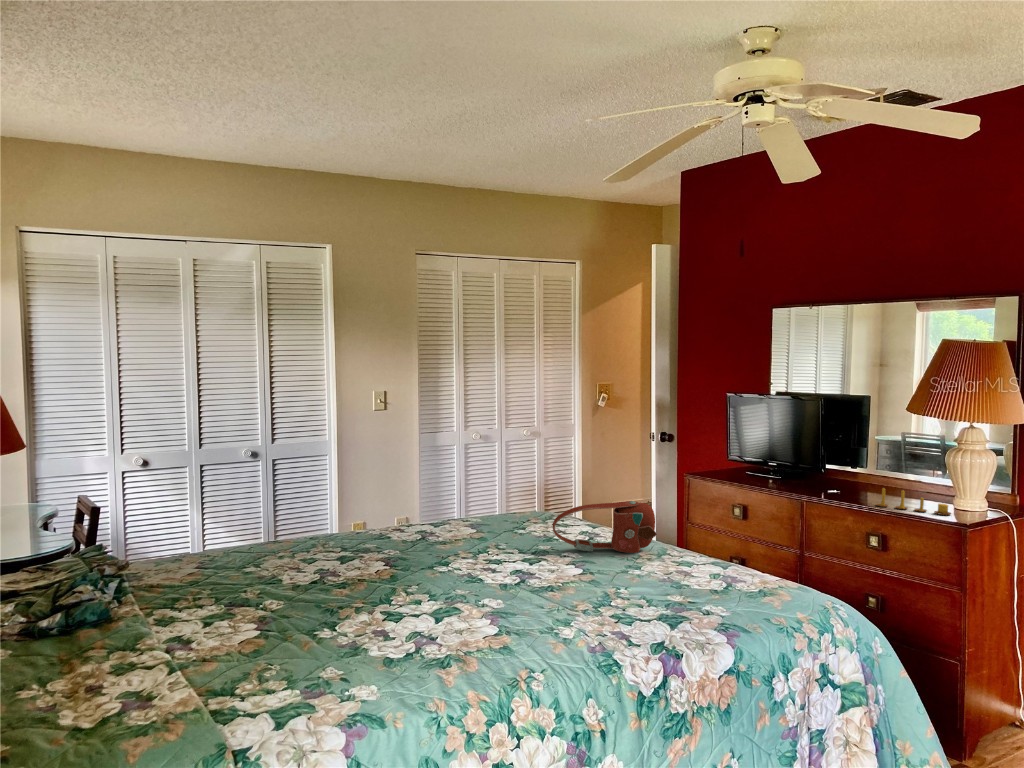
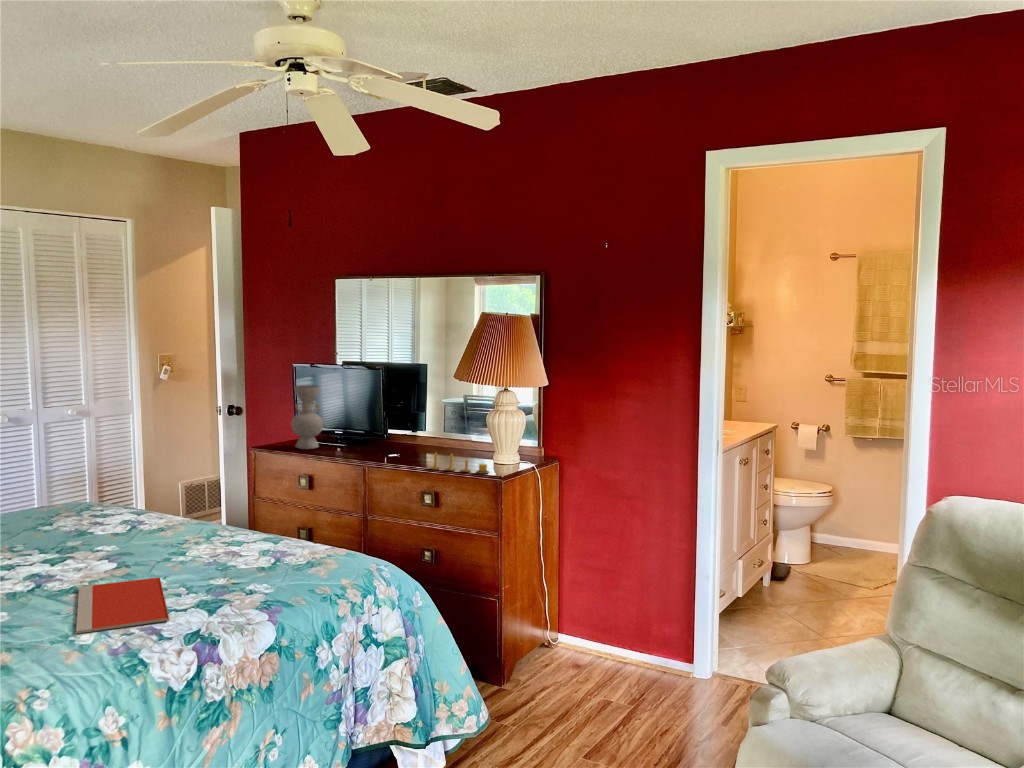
decorative vase: none [723,415,755,478] -> present [291,385,323,449]
handbag: present [553,501,657,553] -> none [81,483,208,543]
notebook: none [556,586,635,628] -> present [76,577,169,634]

